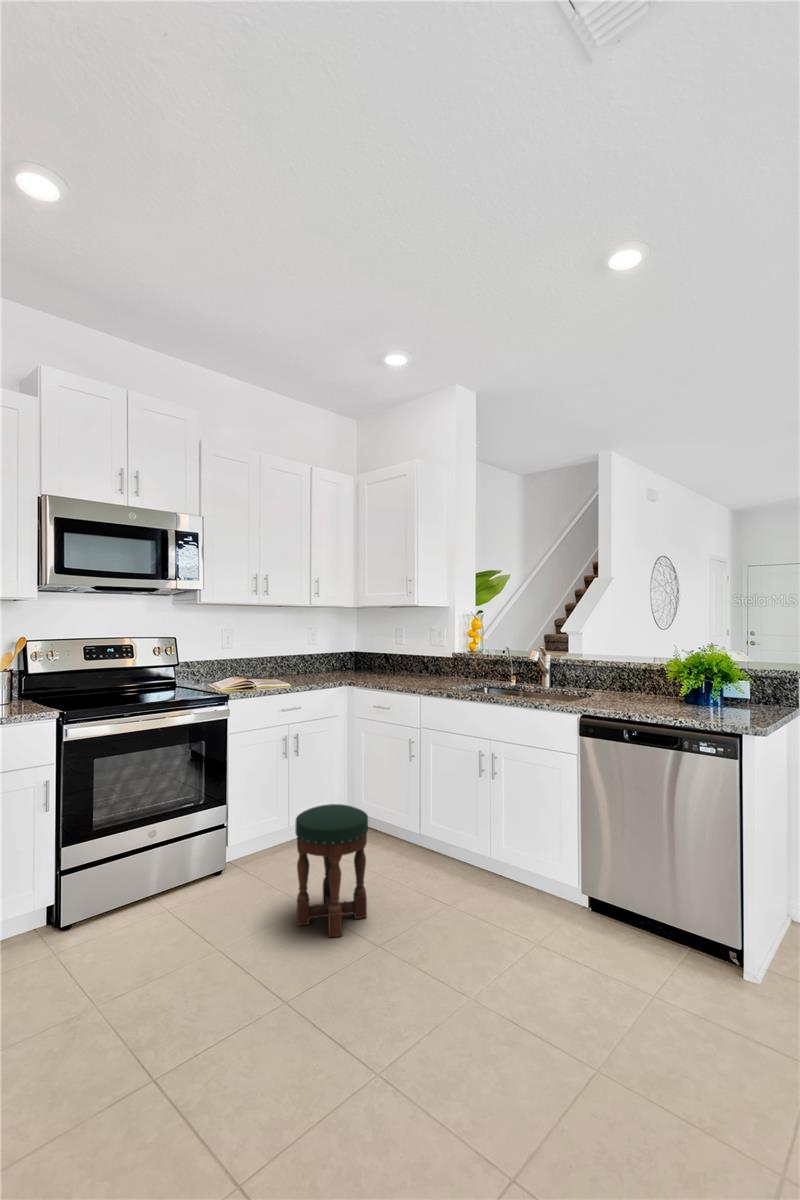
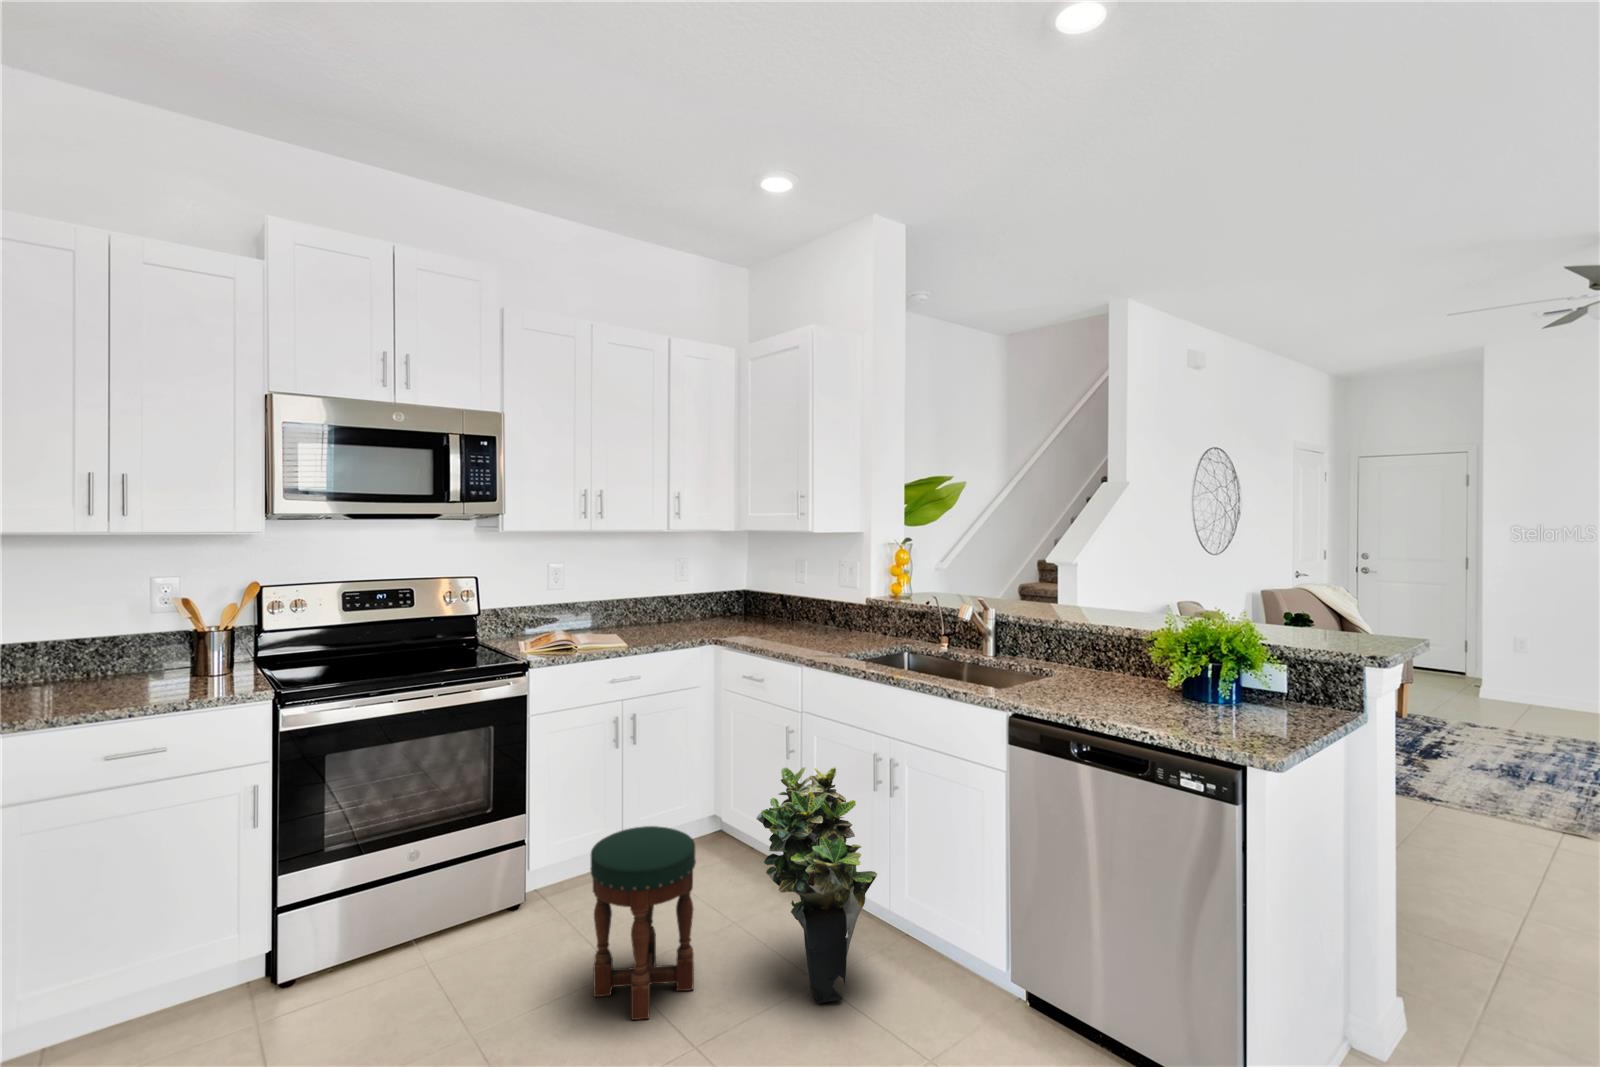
potted plant: none [407,760,491,920] -> present [756,767,877,1003]

